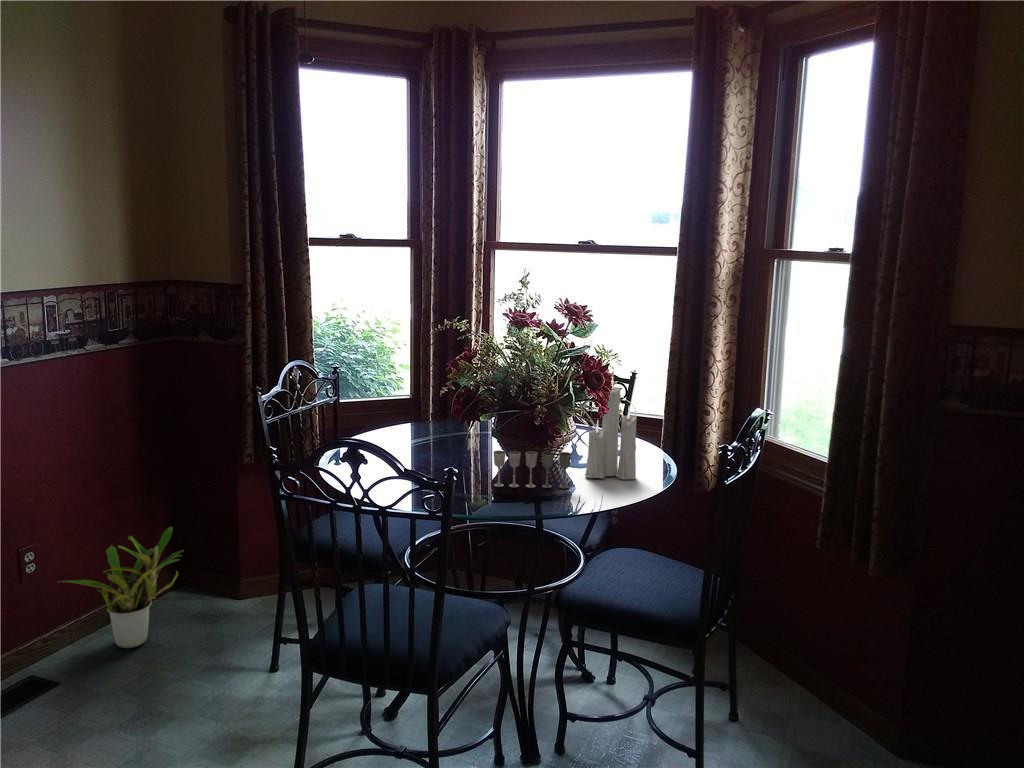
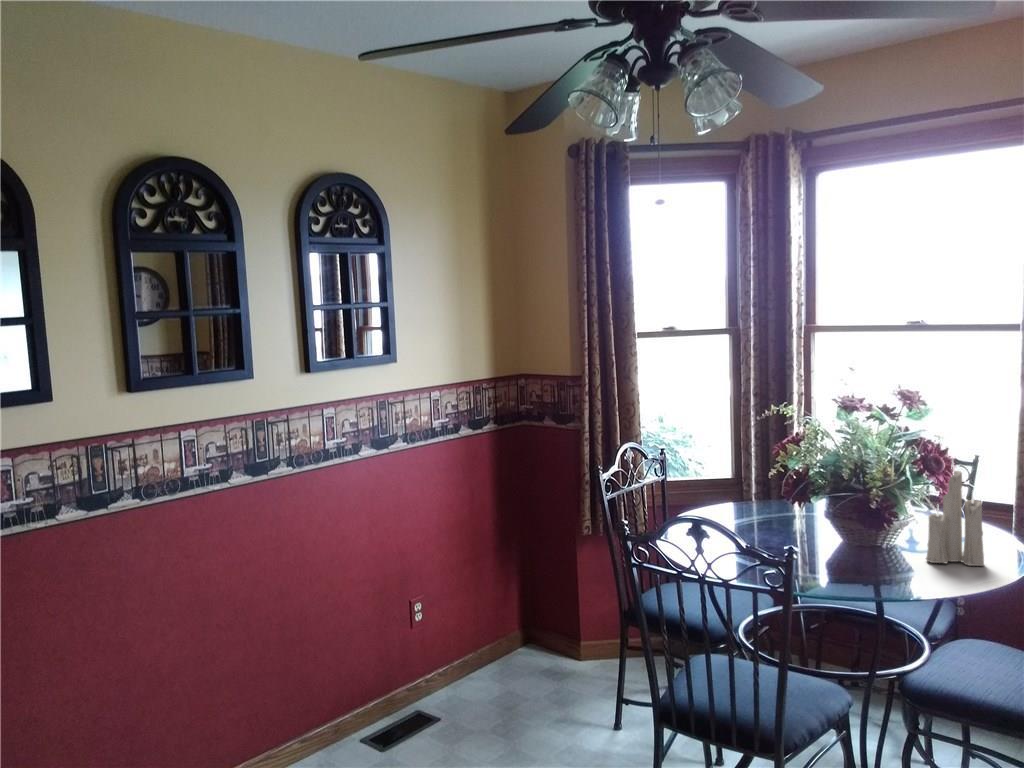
wine glass: present [494,451,571,489] -> none [828,532,910,572]
potted plant: present [58,527,184,648] -> none [438,589,534,694]

